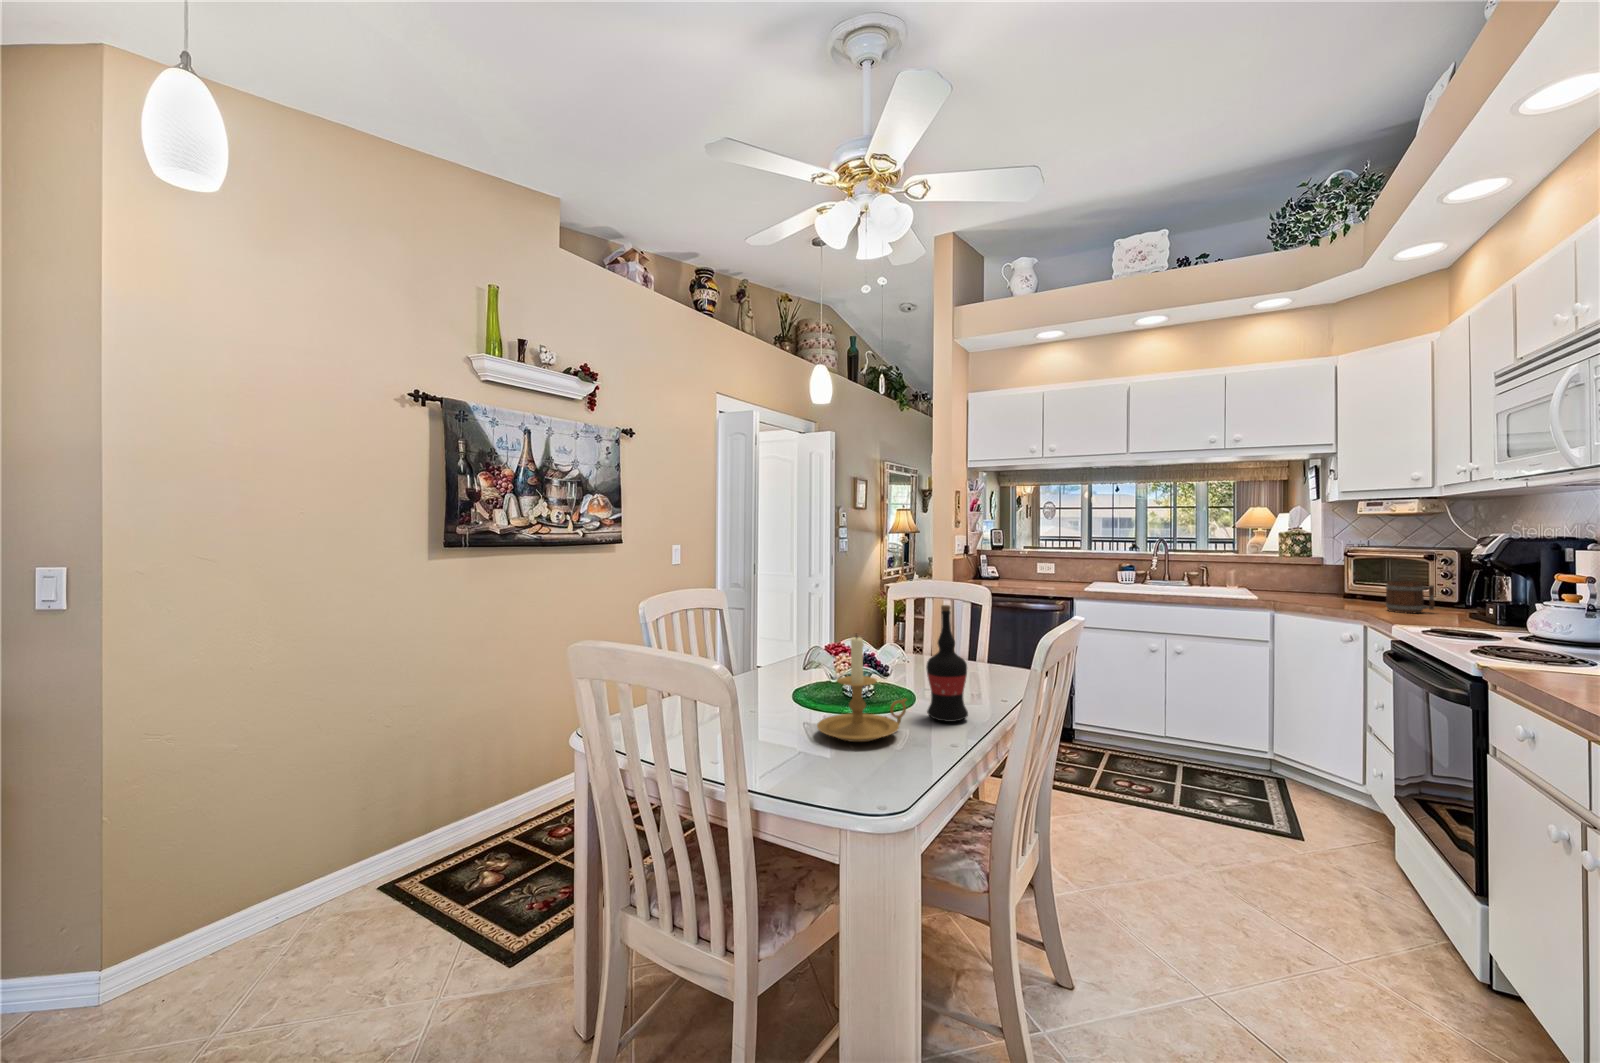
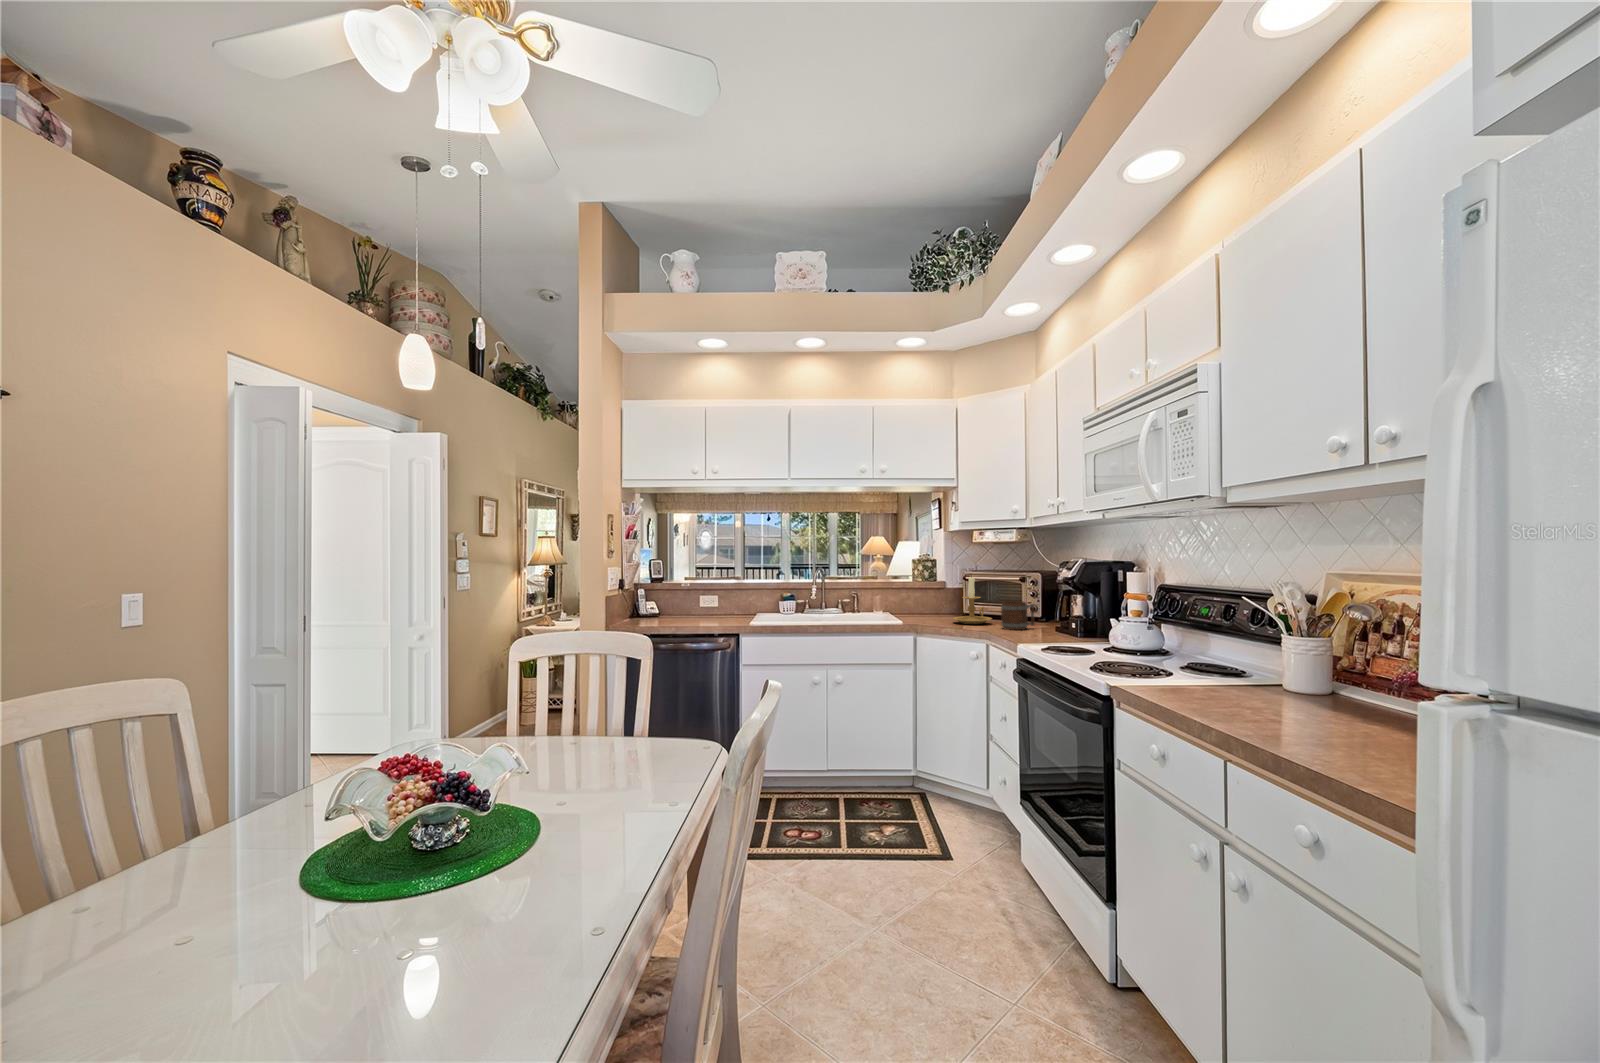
wine bottle: present [926,605,968,722] -> none [567,675,629,849]
candle holder: present [817,636,906,742] -> present [952,576,992,624]

